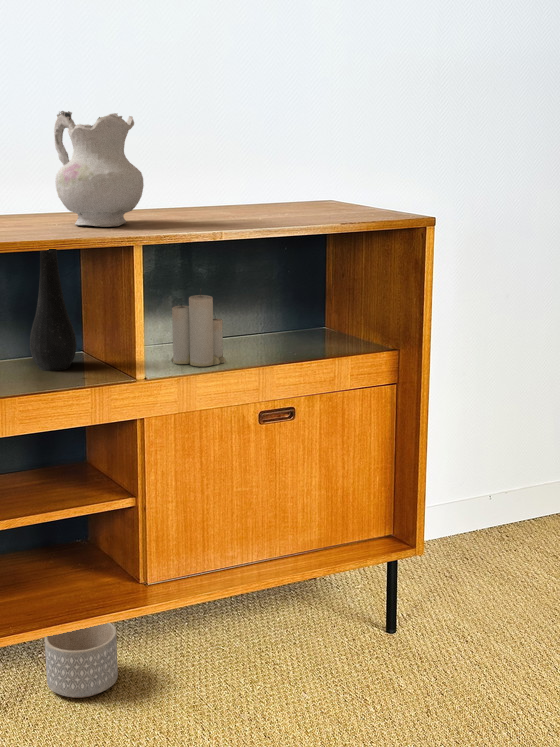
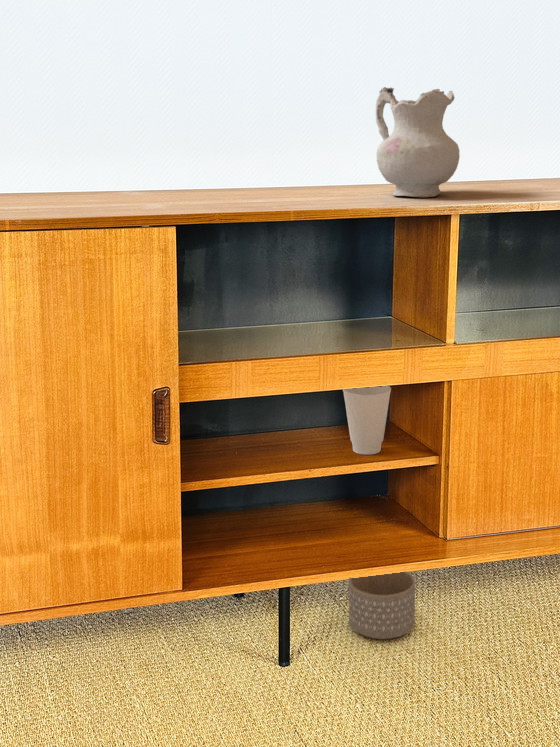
bottle: present [30,249,77,371] -> none [345,208,388,334]
candle: present [172,289,226,366] -> none [477,257,531,333]
cup: none [30,423,82,501] -> present [343,386,391,455]

